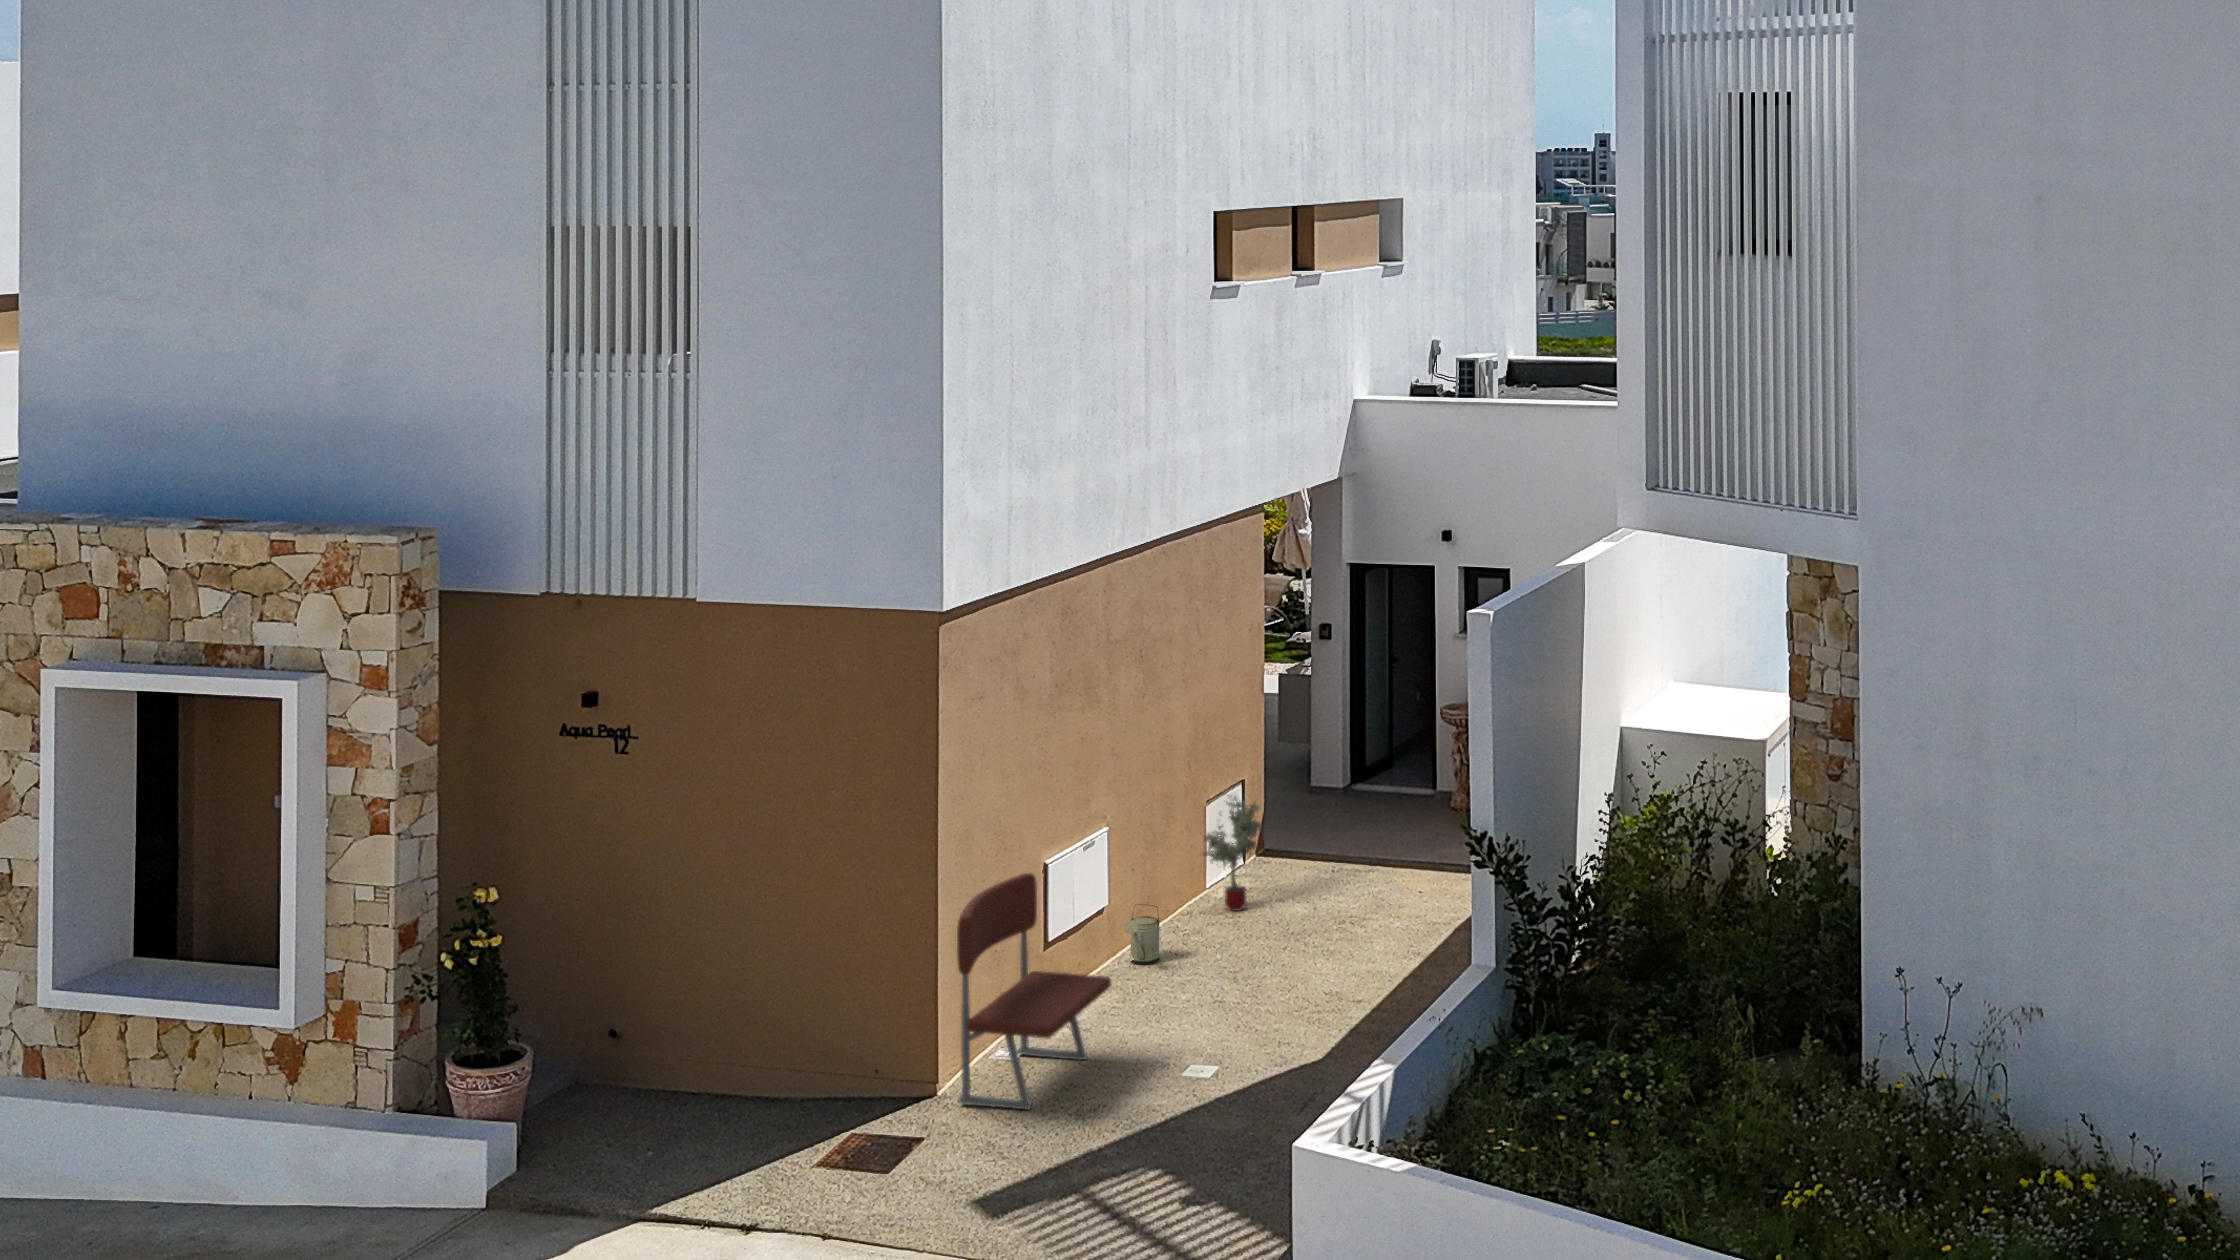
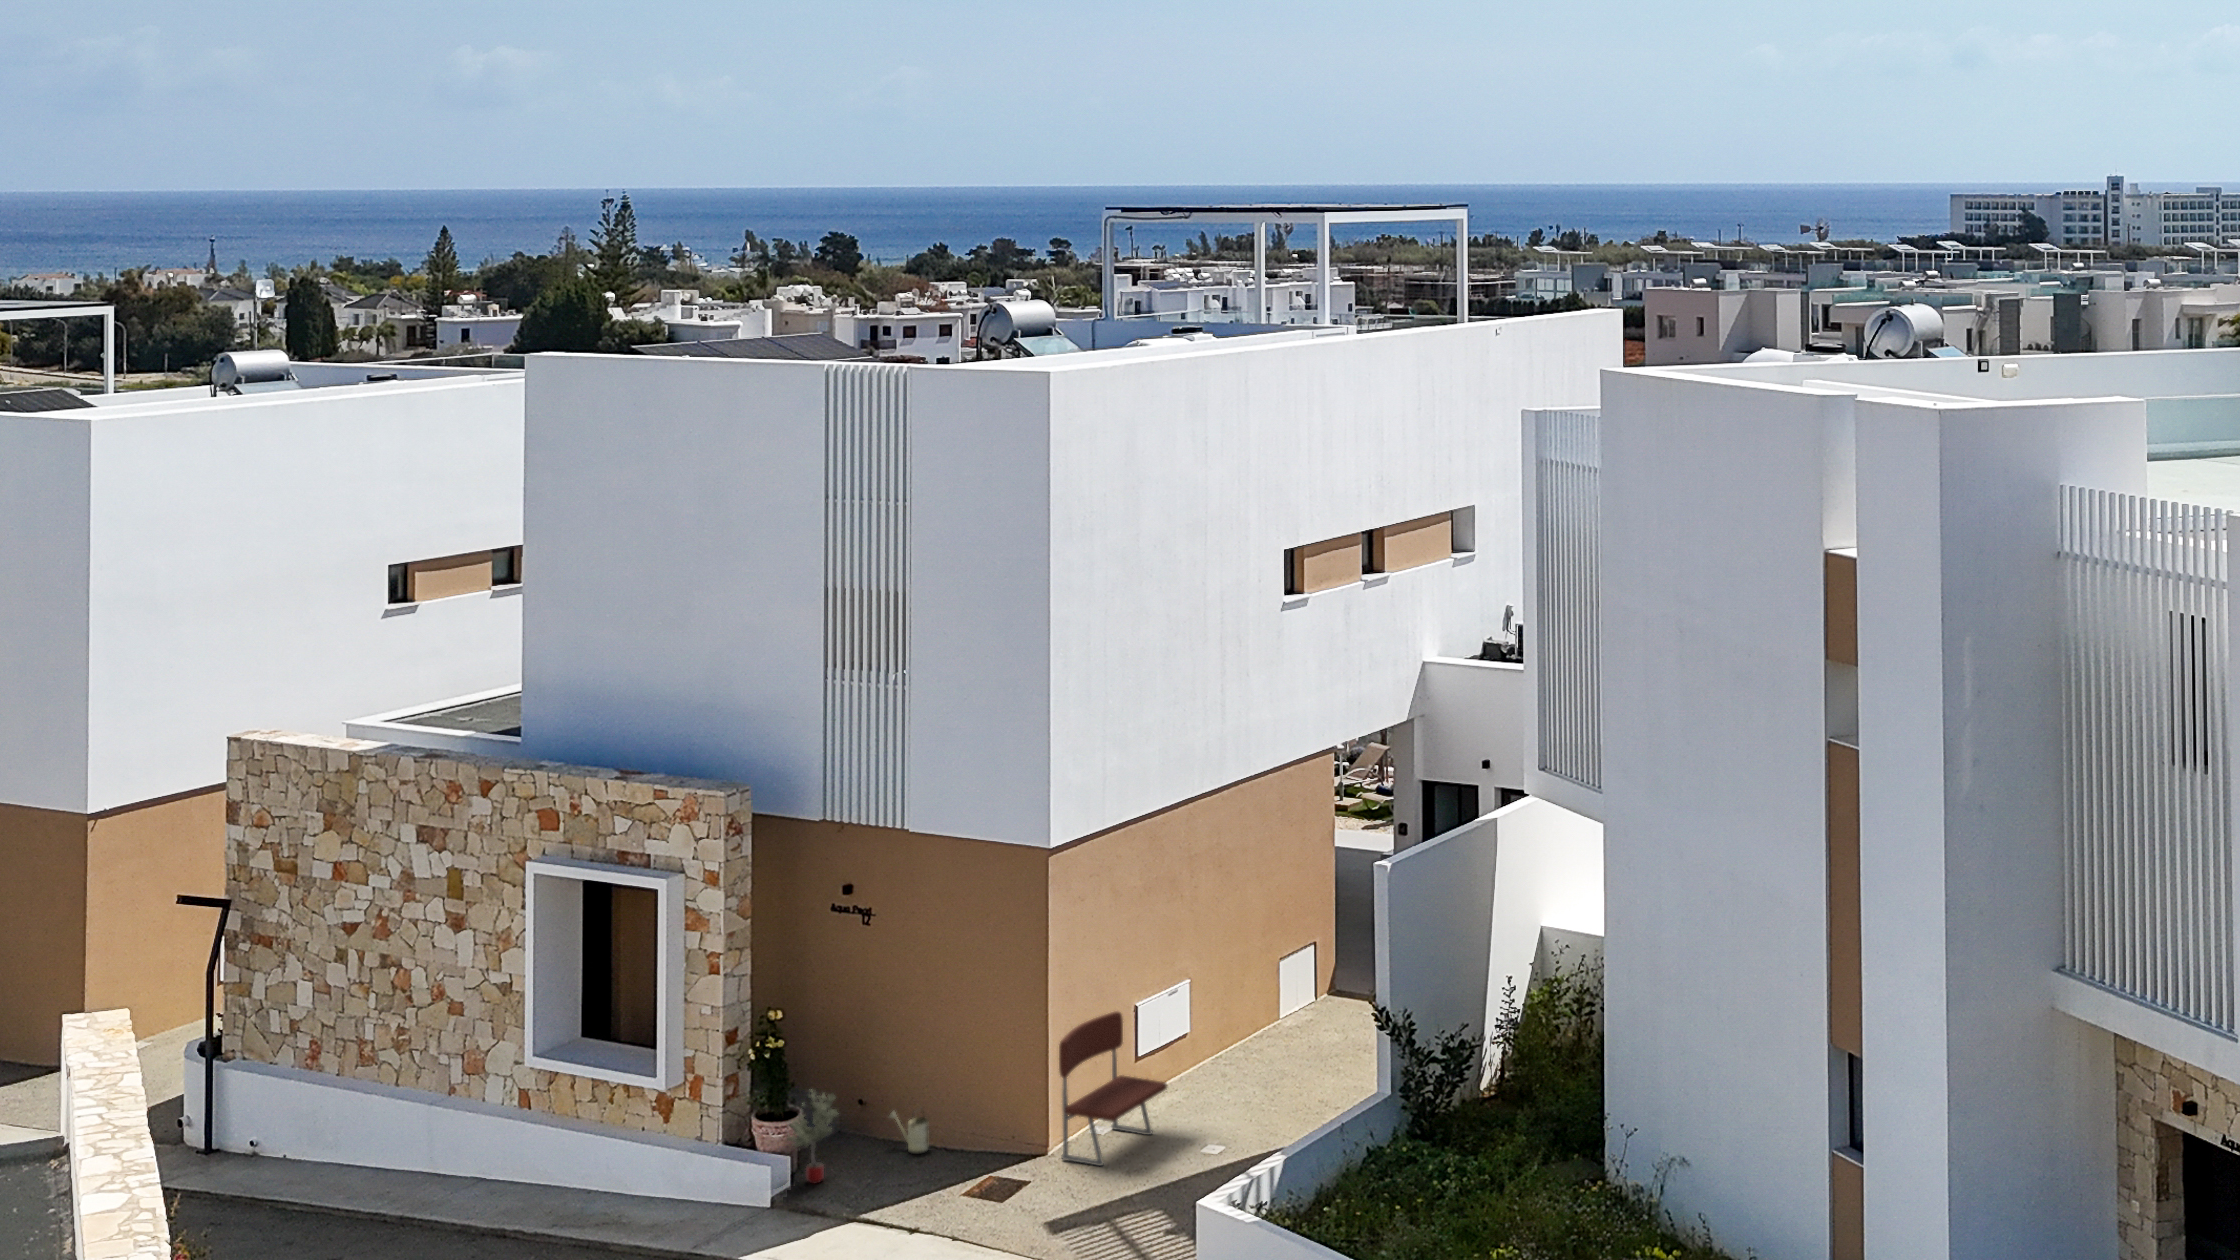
potted tree: present [1201,795,1262,911] -> present [787,1091,838,1184]
watering can: present [1125,904,1159,965] -> present [889,1108,929,1154]

